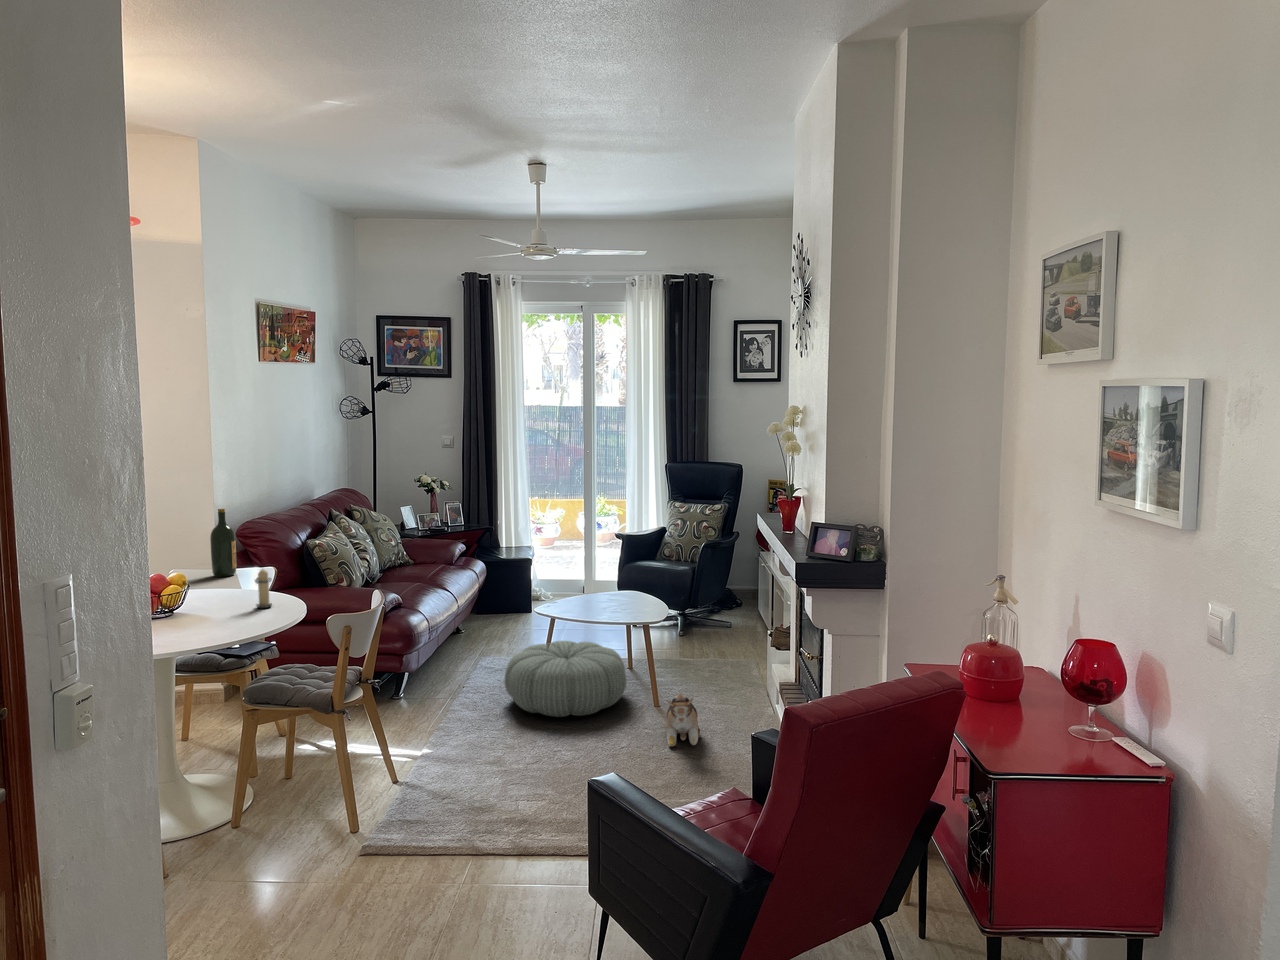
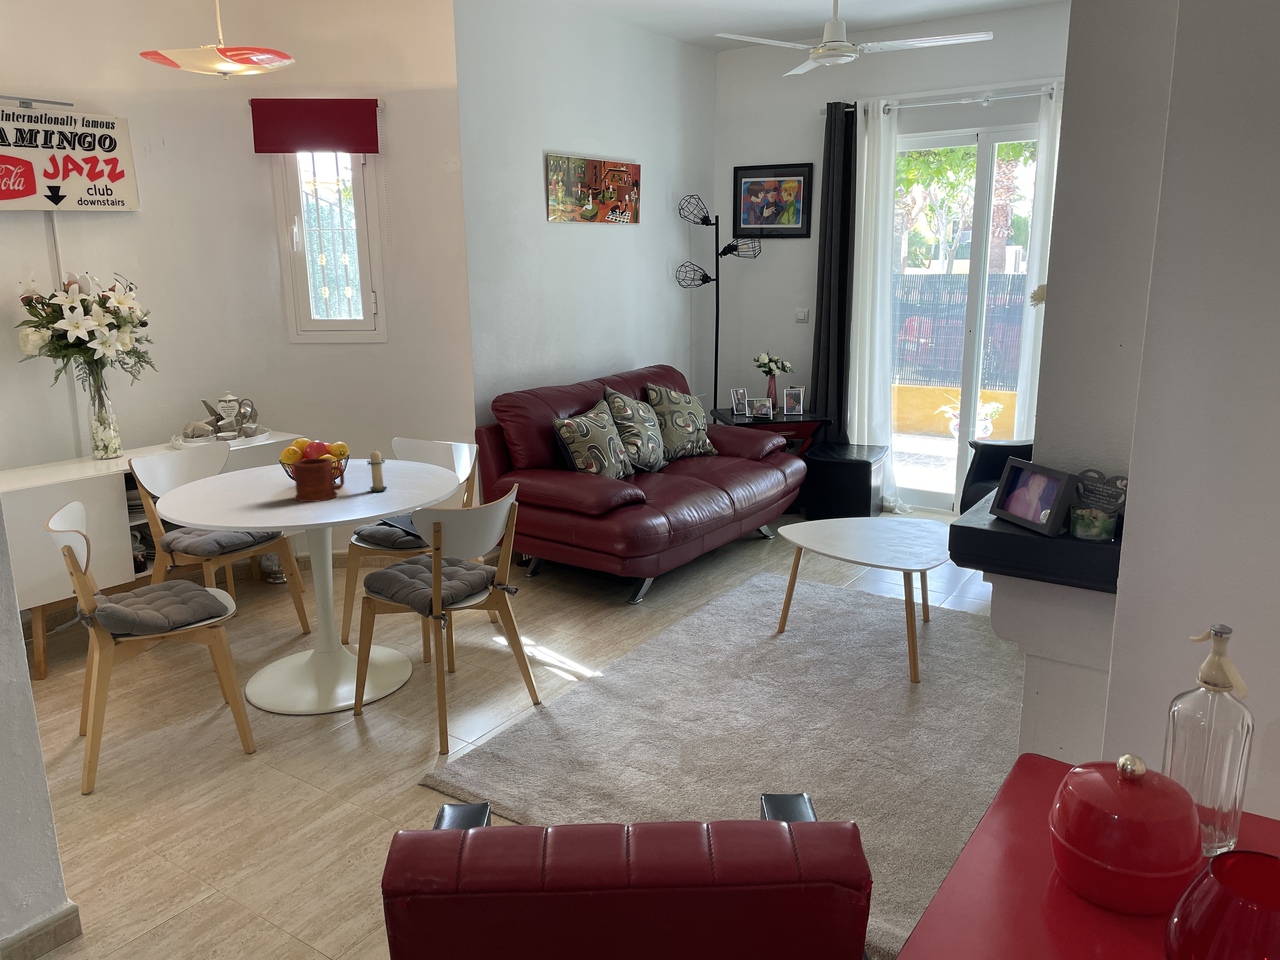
wine bottle: present [210,509,236,577] -> none [423,381,449,452]
mug: none [194,581,243,624] -> present [294,458,344,502]
pouf: present [505,641,626,717] -> none [711,570,865,671]
plush toy: present [666,694,700,747] -> none [838,675,909,748]

